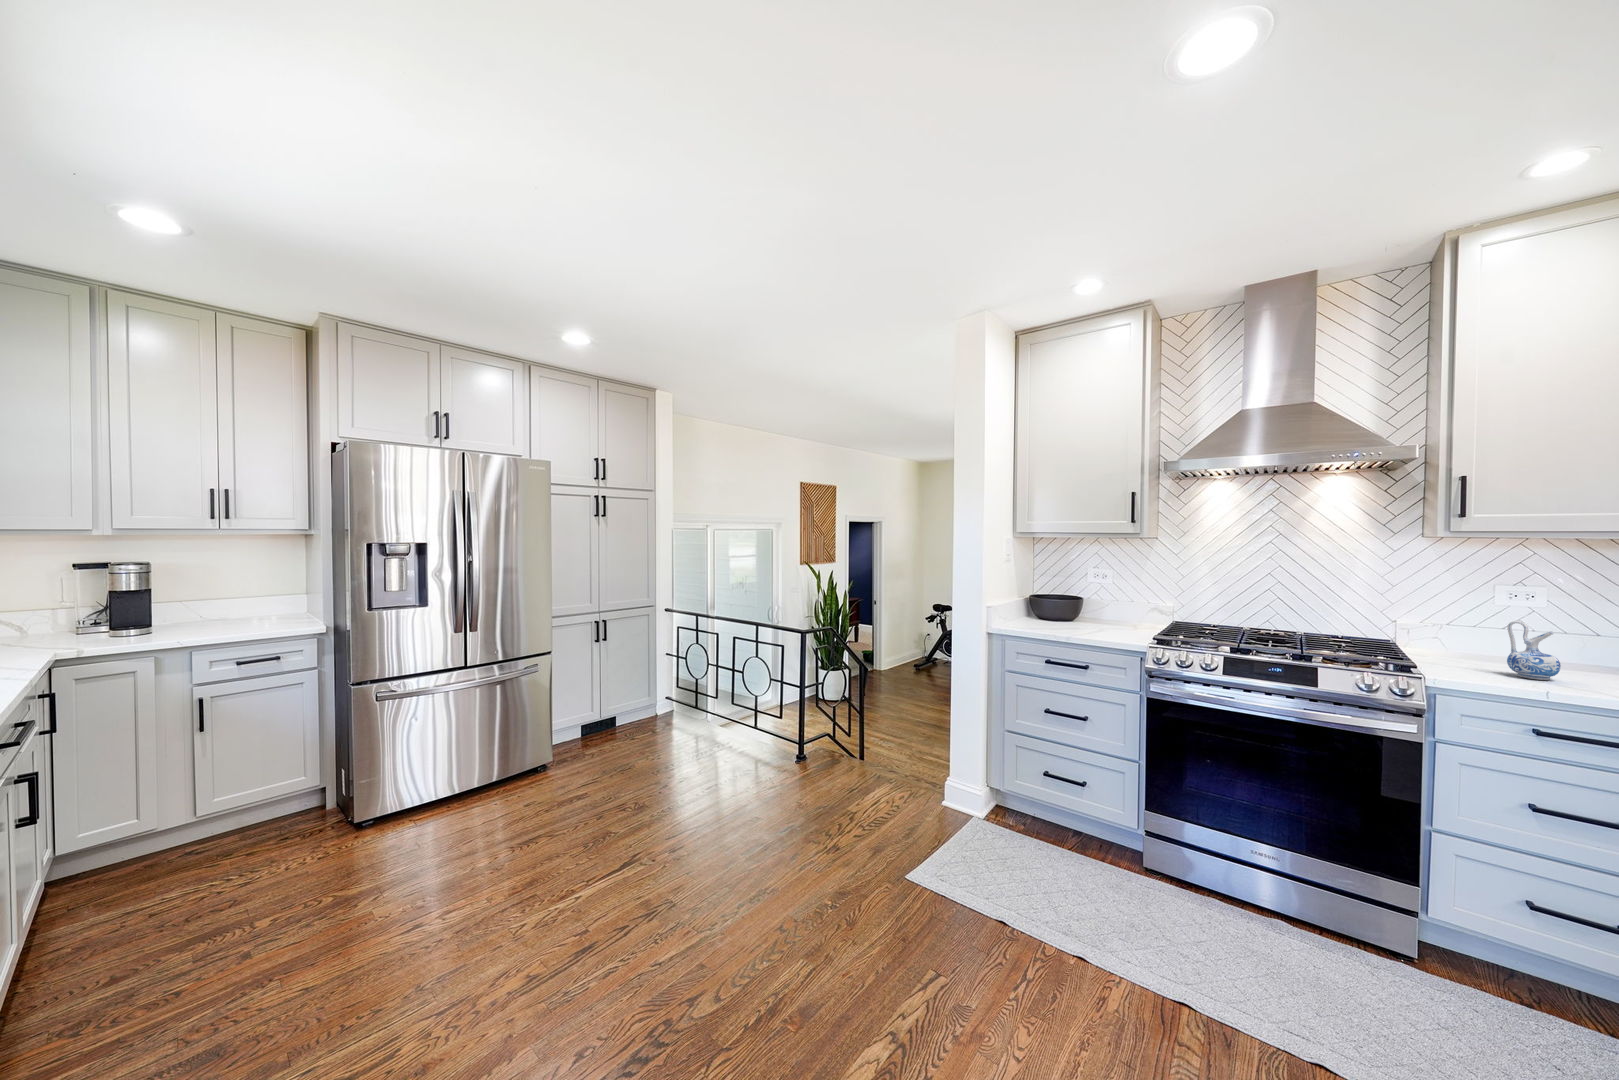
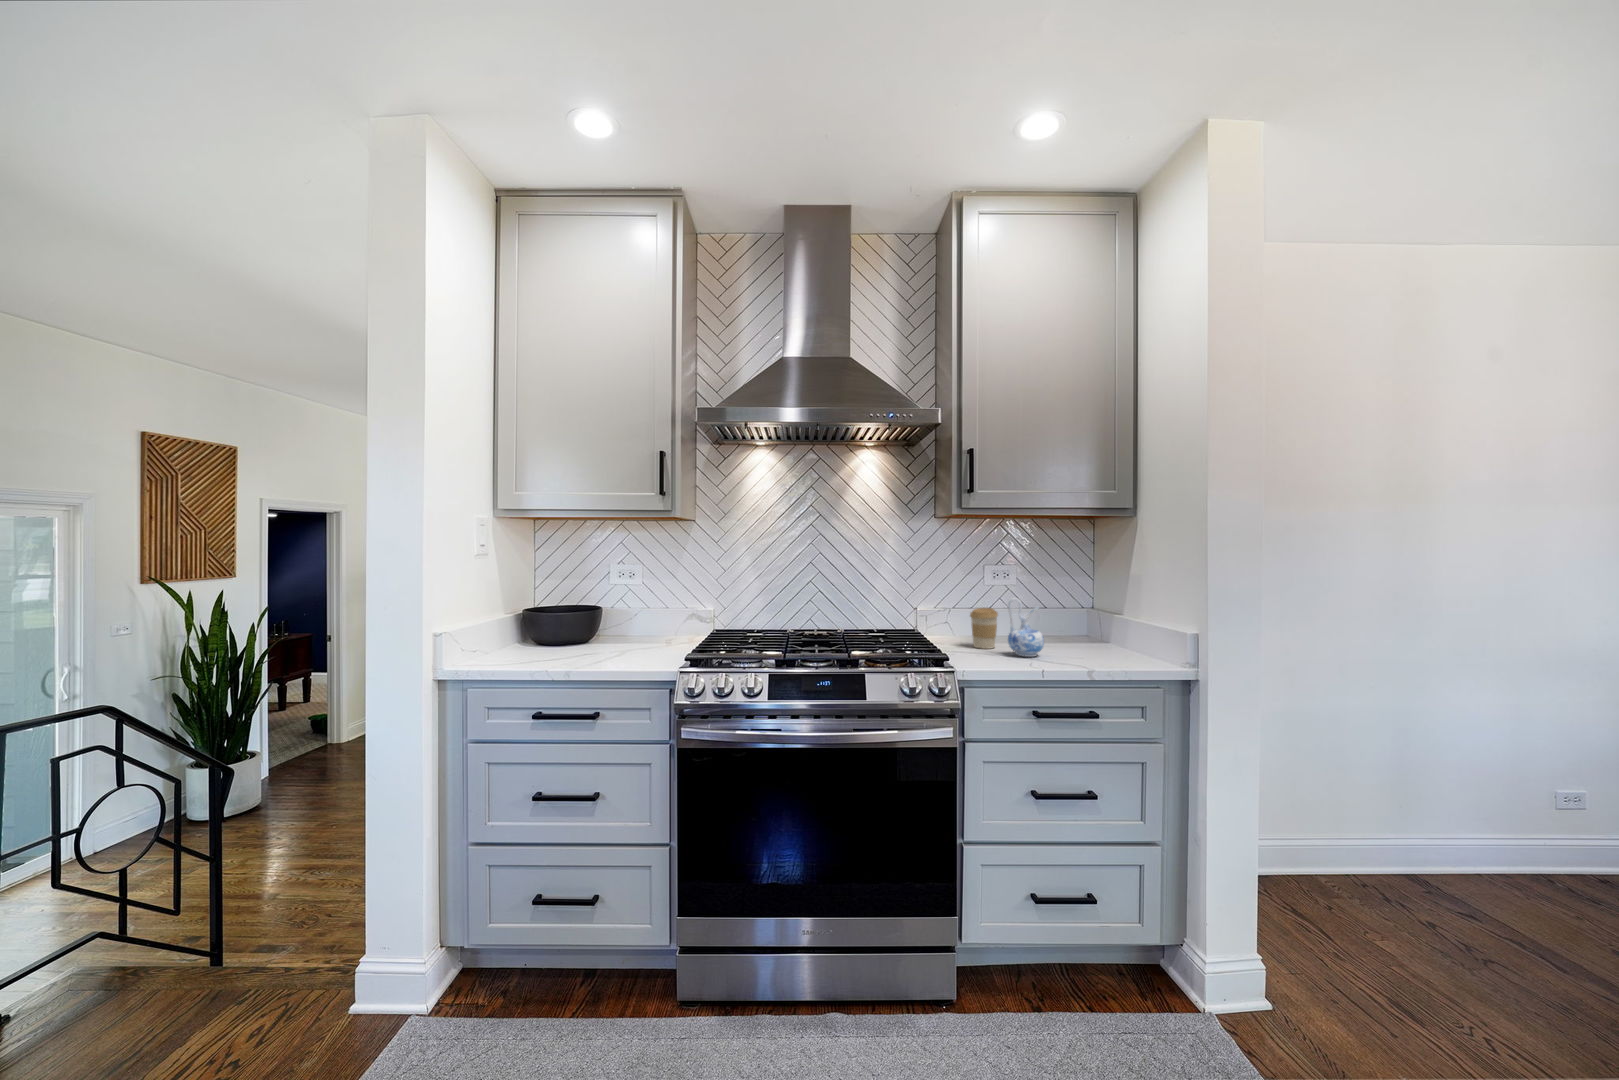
coffee cup: none [1461,628,1502,668] -> present [970,608,998,649]

